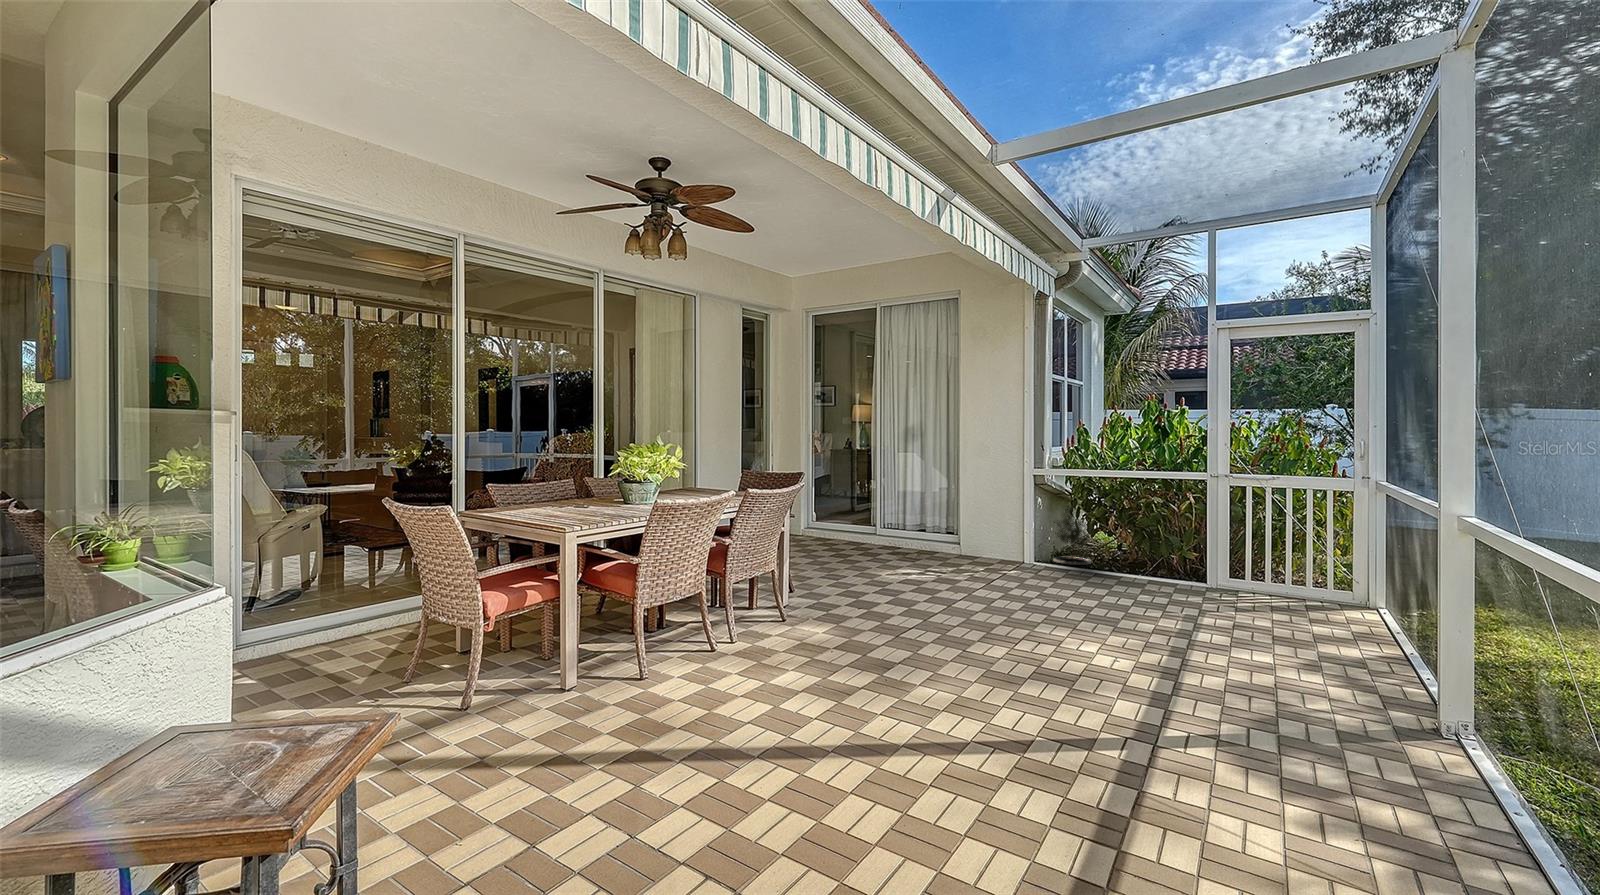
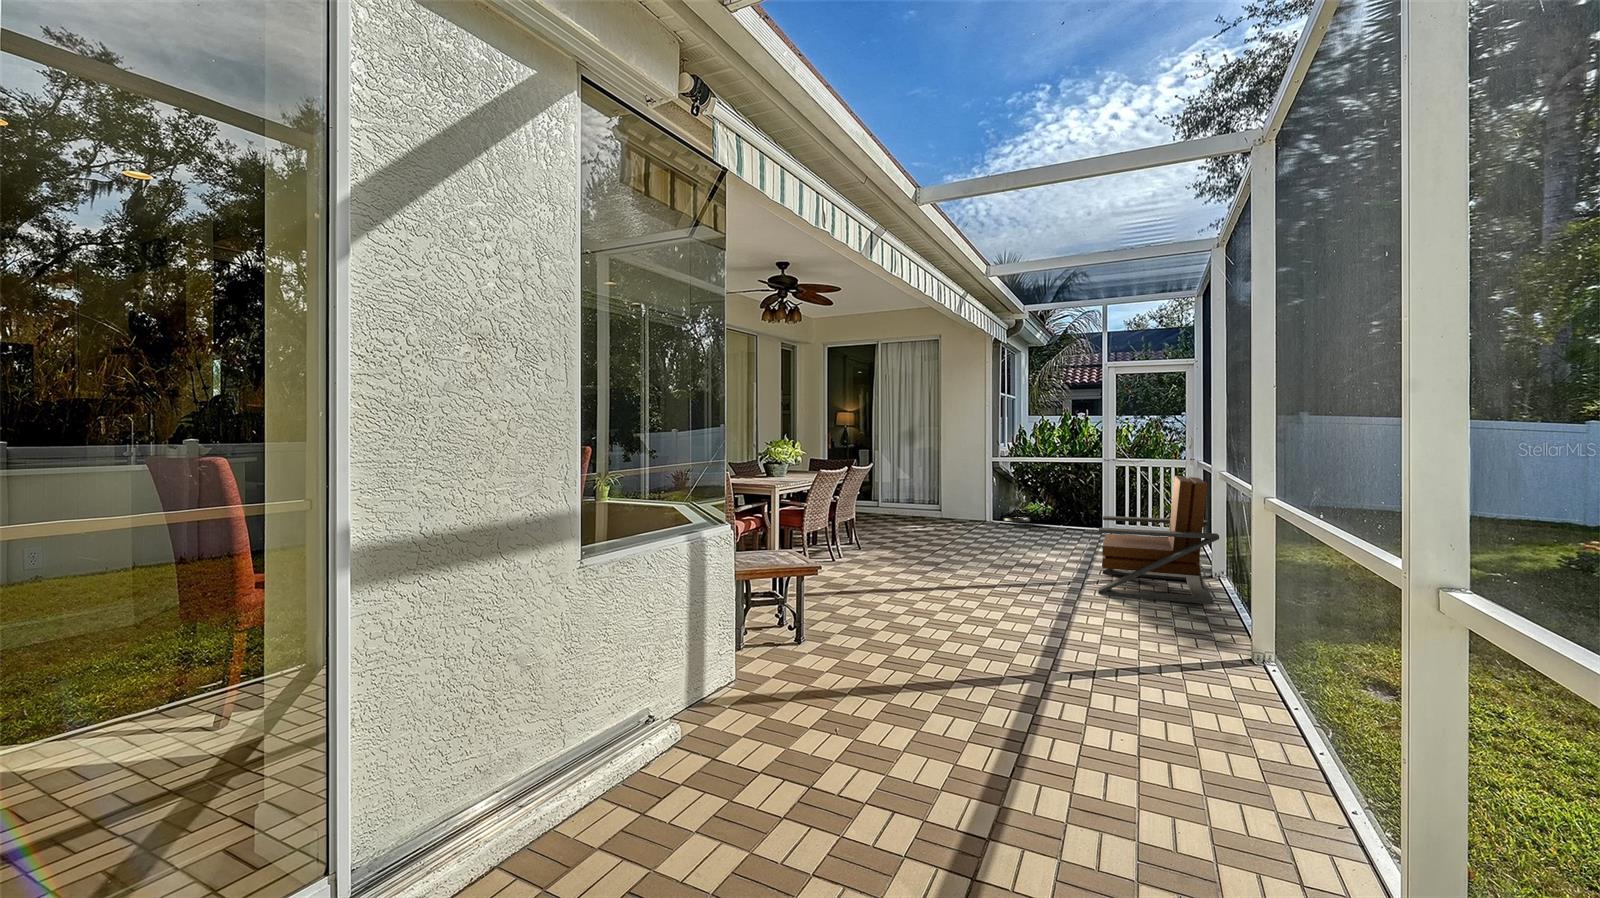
lounge chair: none [1177,518,1514,873] -> present [1098,476,1219,604]

